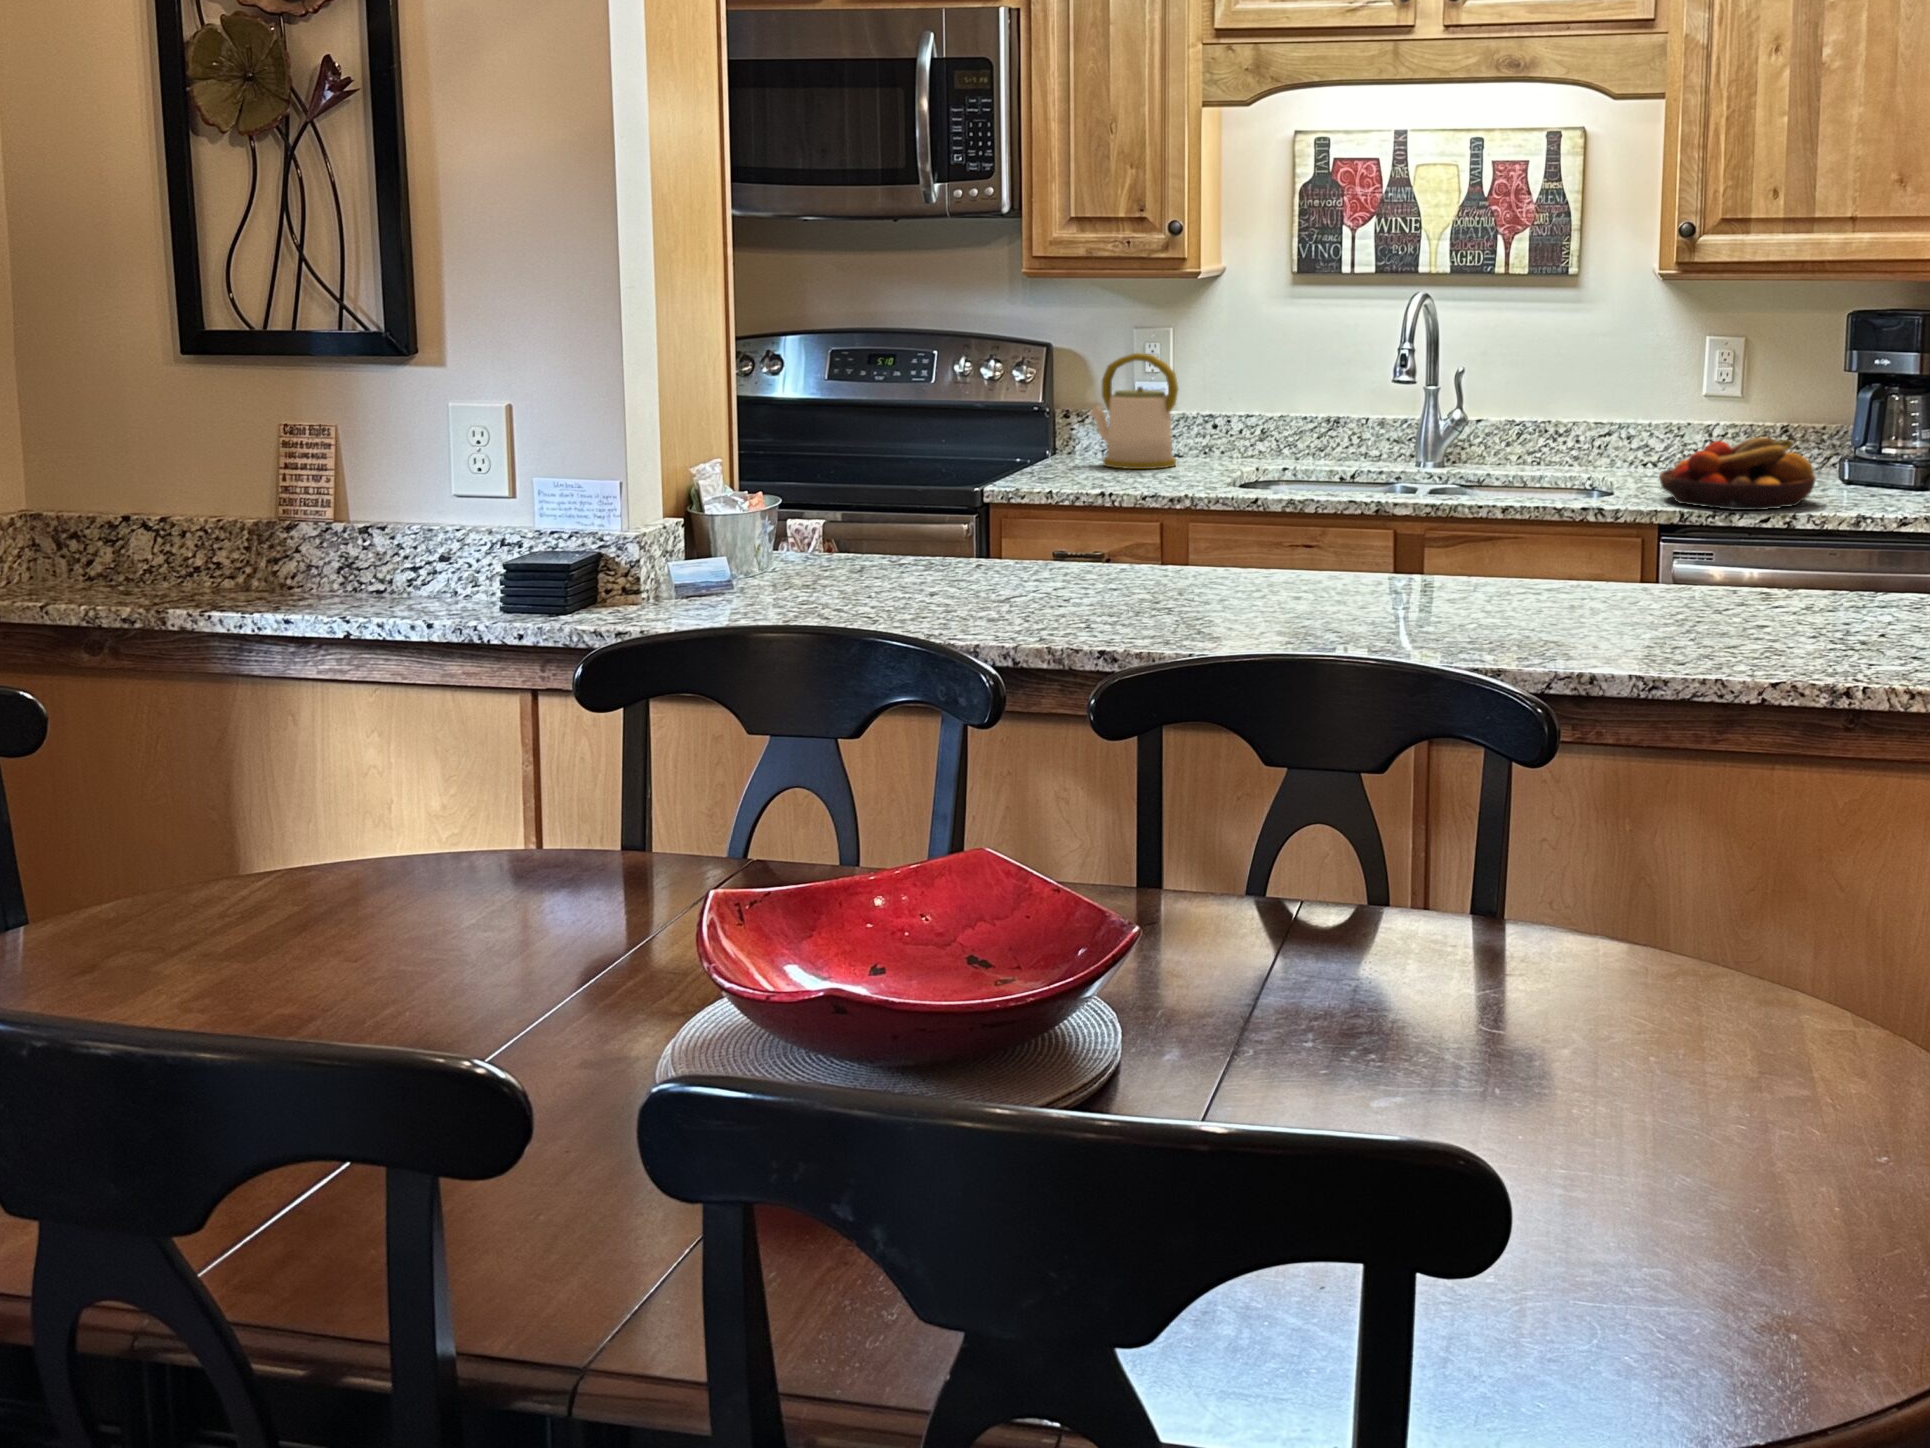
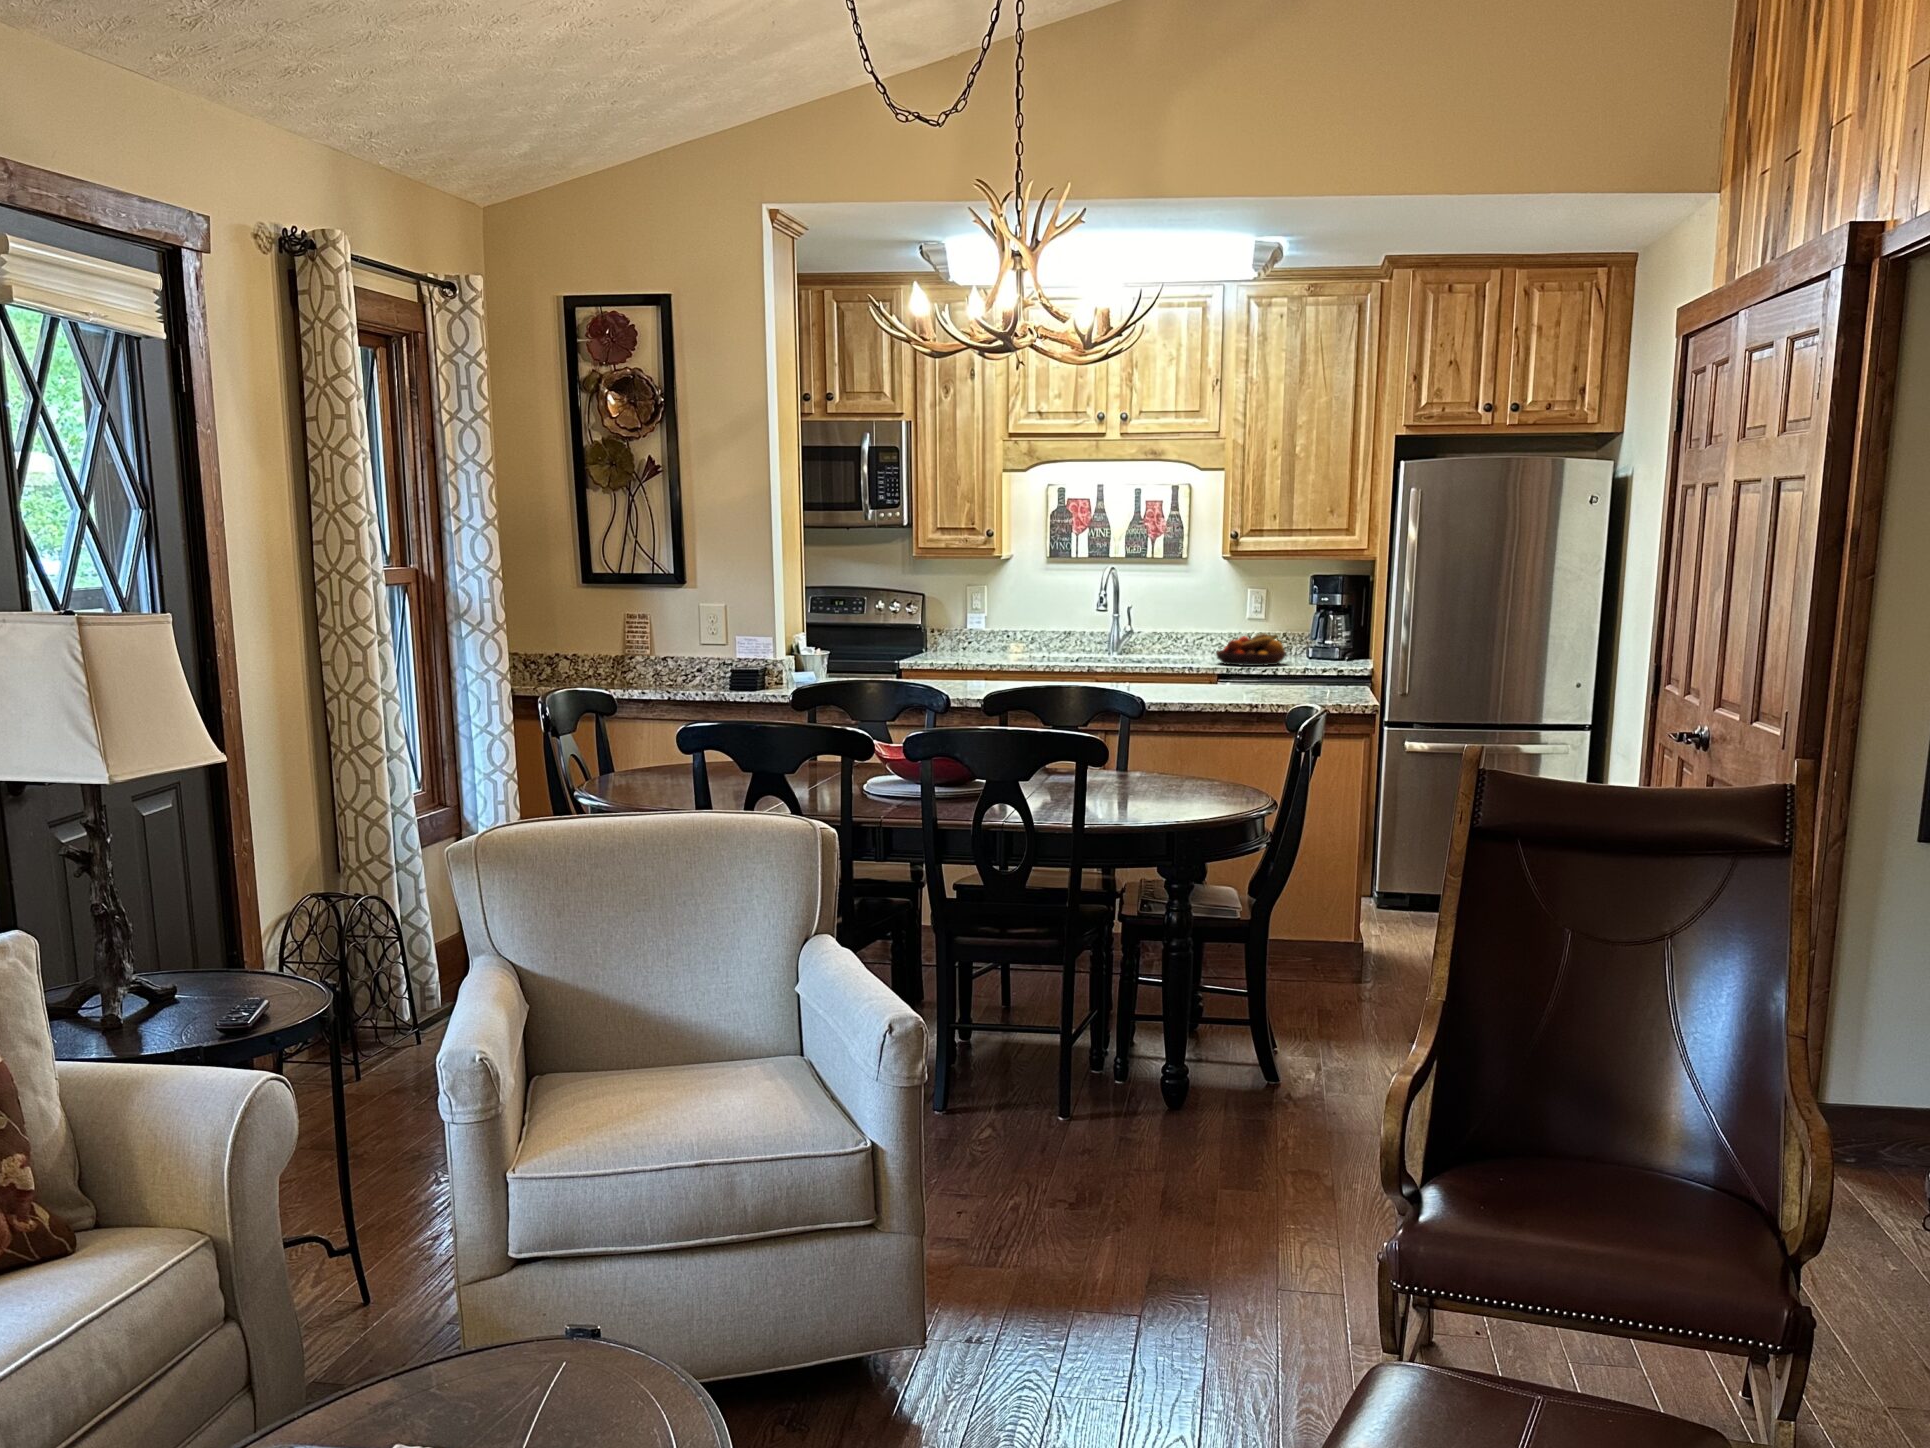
kettle: present [1090,353,1178,469] -> none [945,598,990,656]

